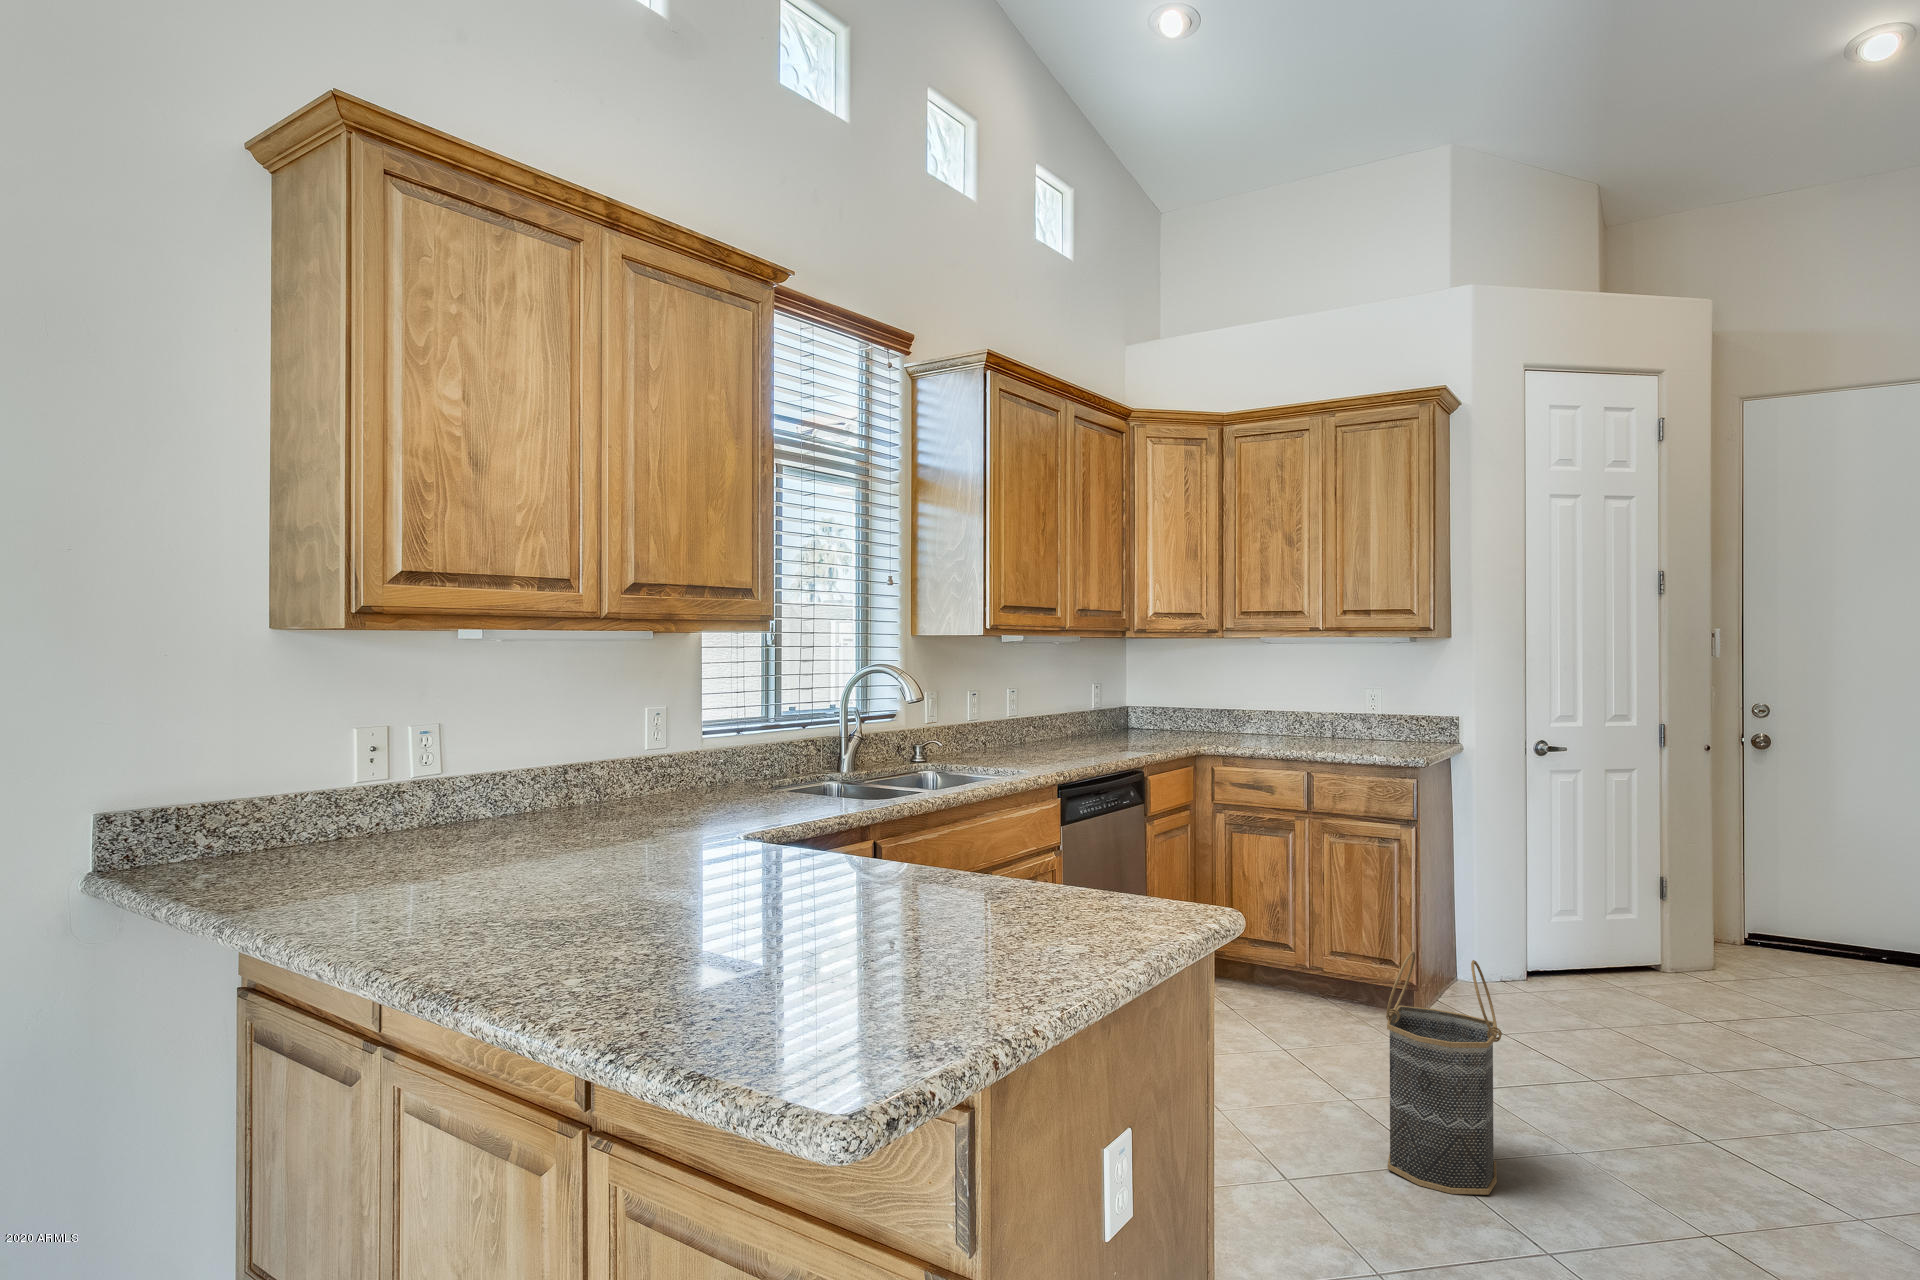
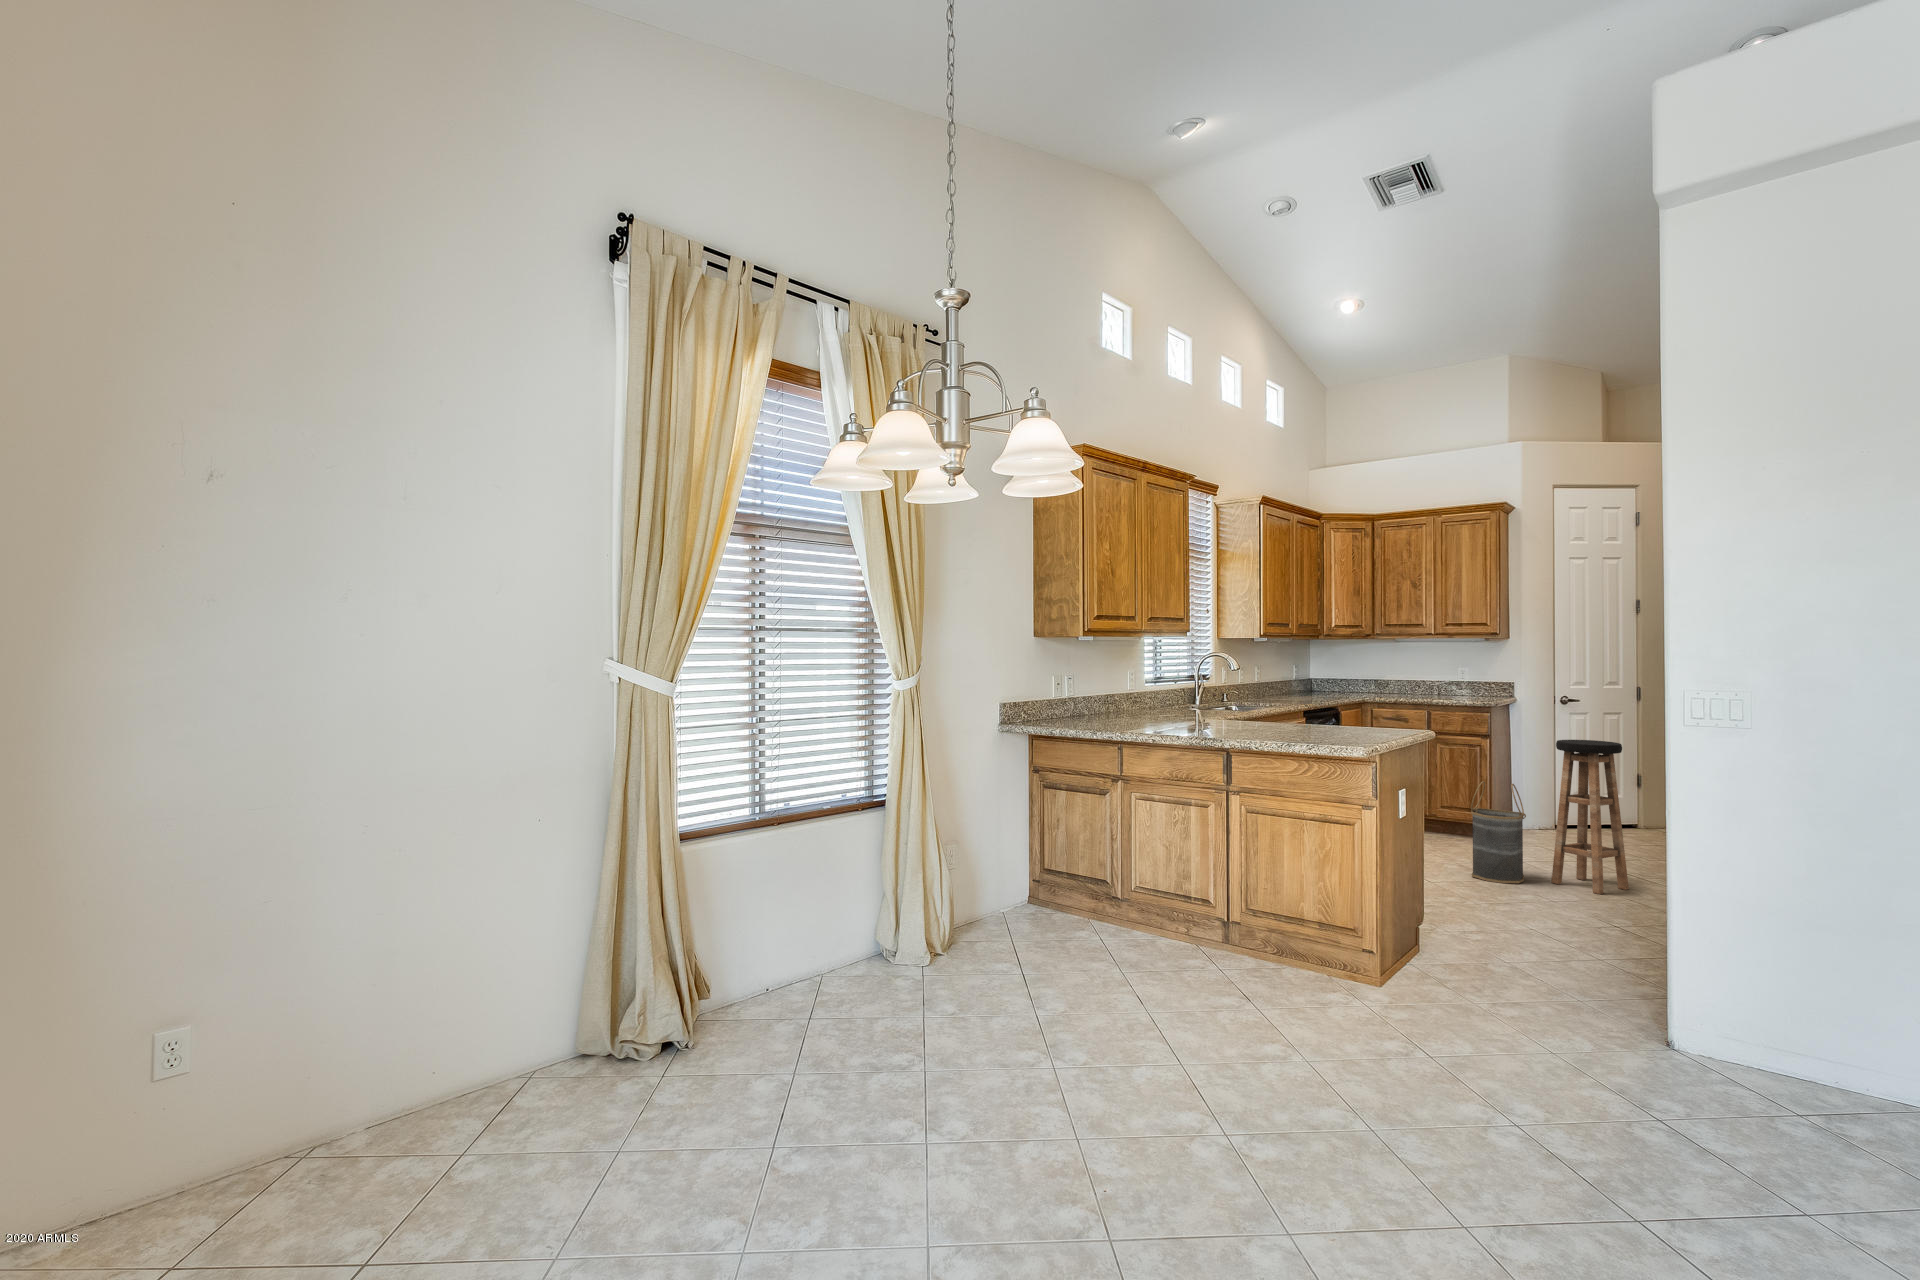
bar stool: none [1555,858,1720,1234] -> present [1552,740,1629,894]

